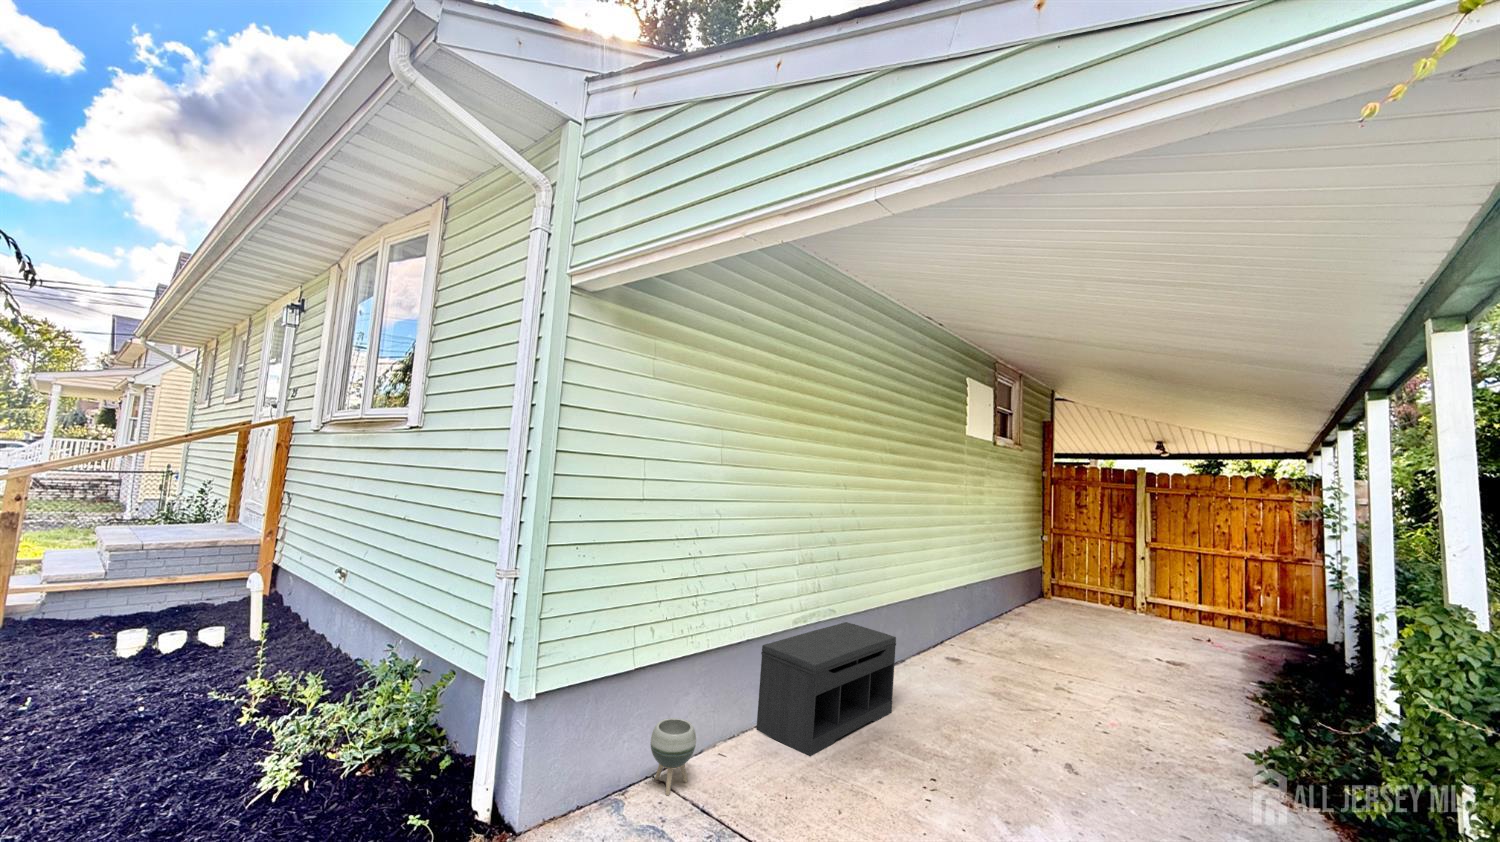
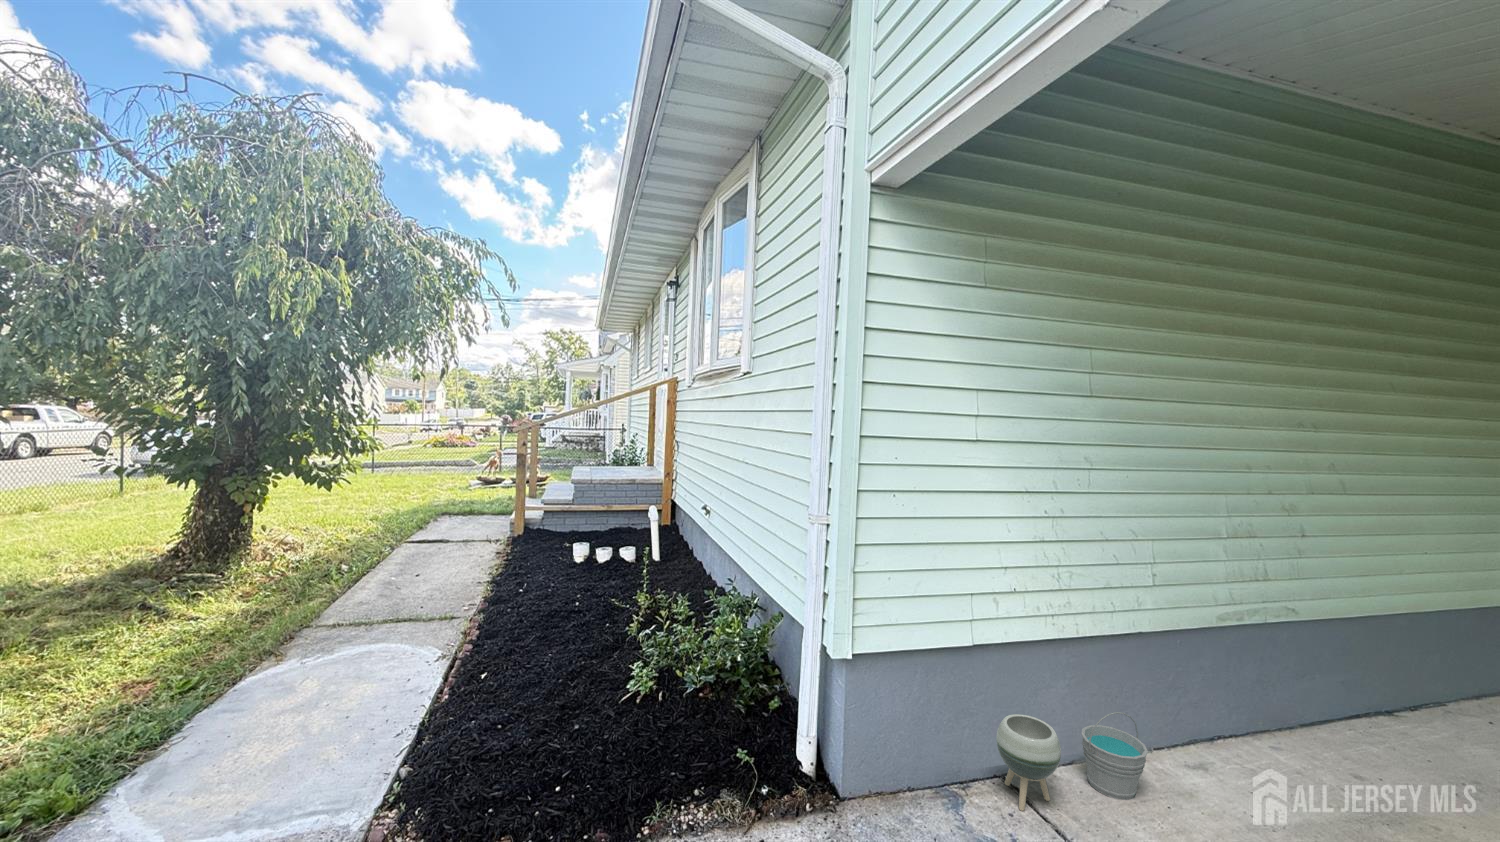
bench: present [756,622,896,757] -> none [1158,631,1441,824]
bucket: none [709,701,751,767] -> present [1081,712,1148,800]

